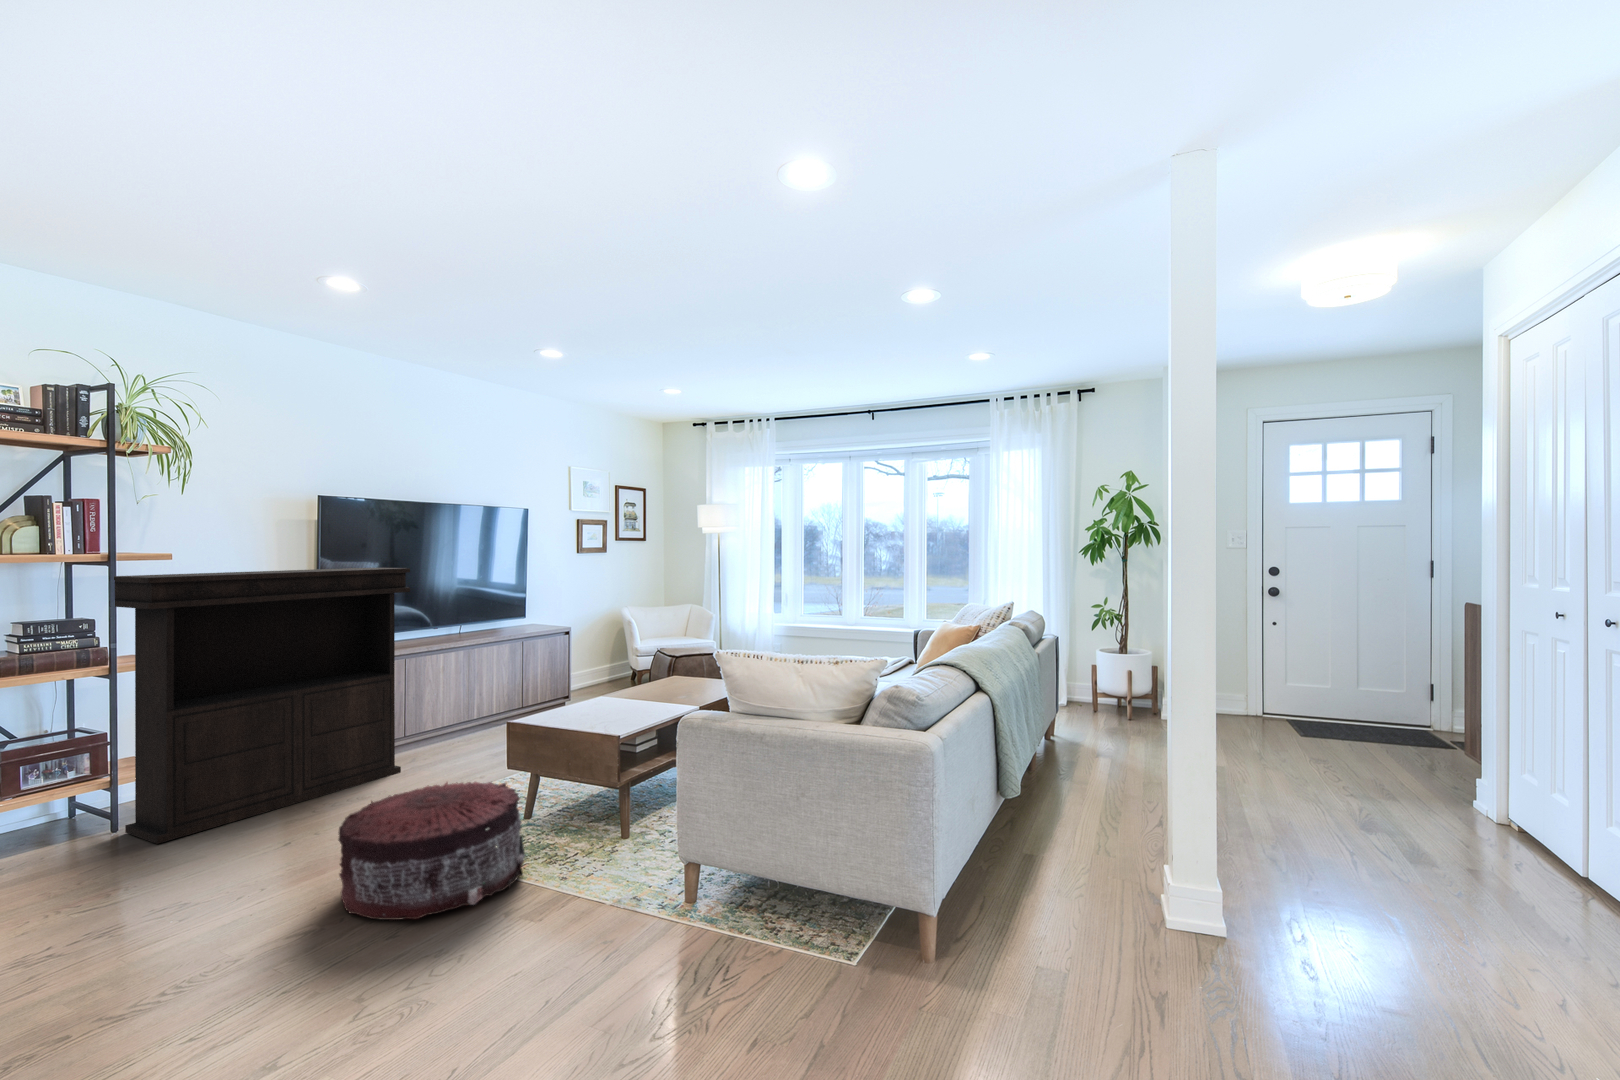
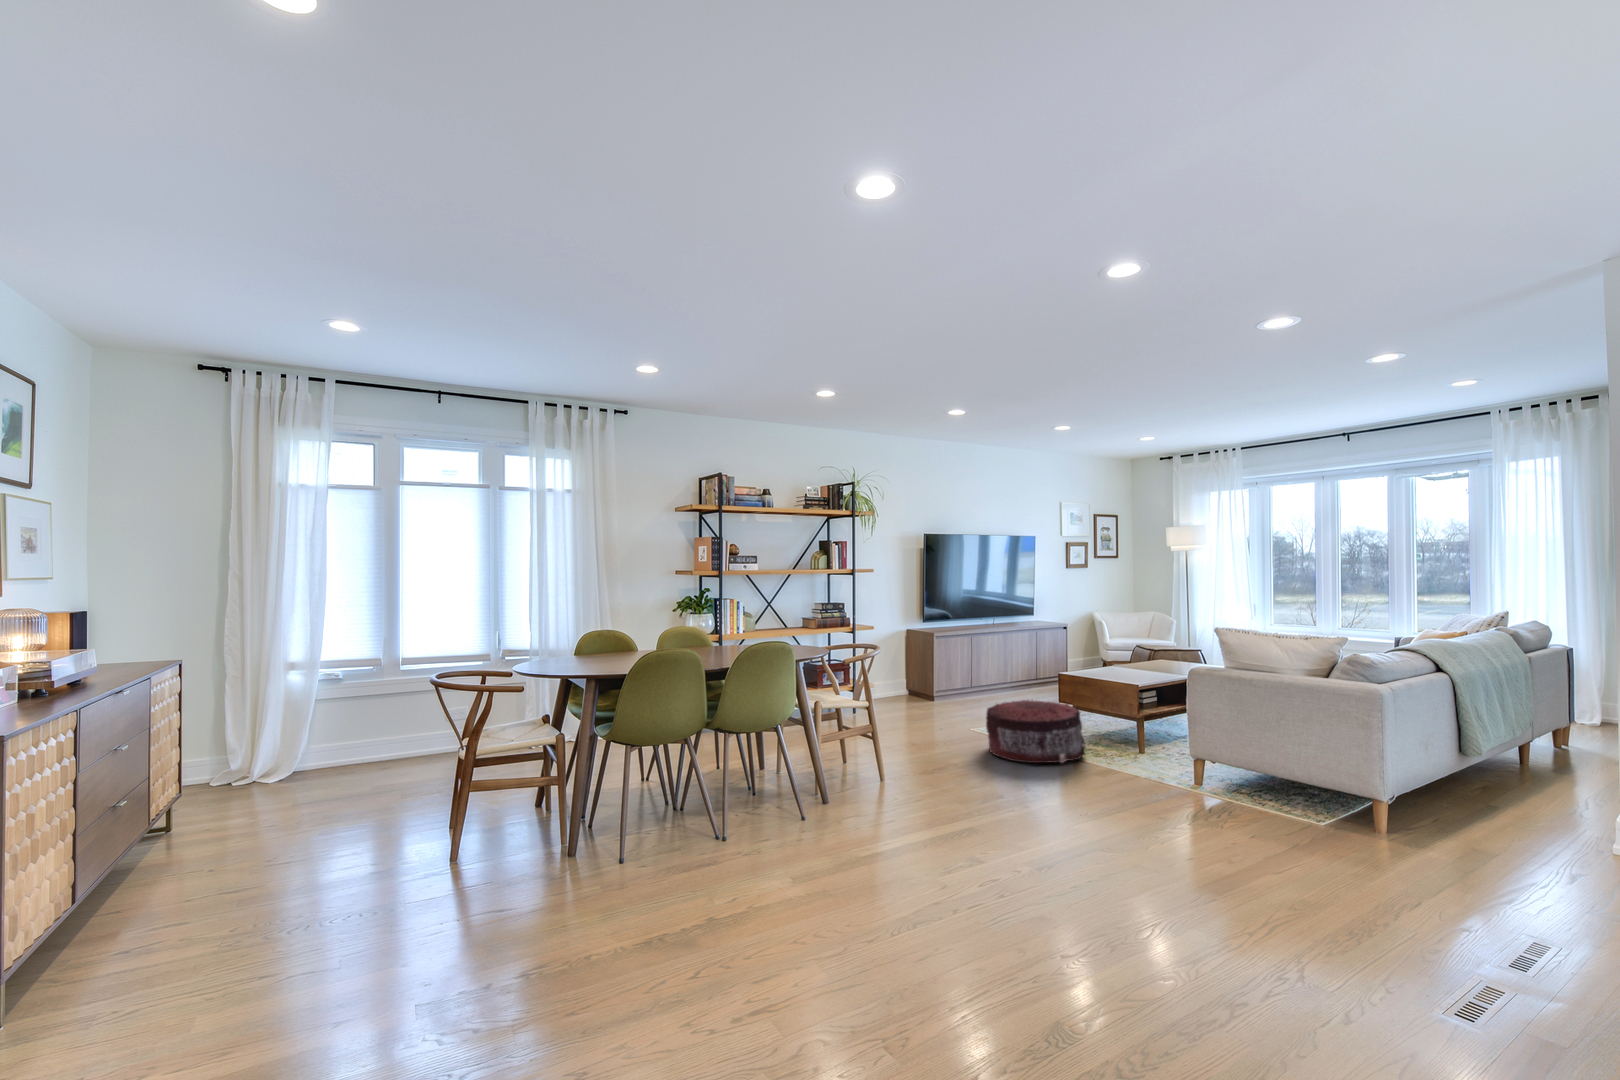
console table: present [109,568,410,844] -> none [853,576,984,717]

